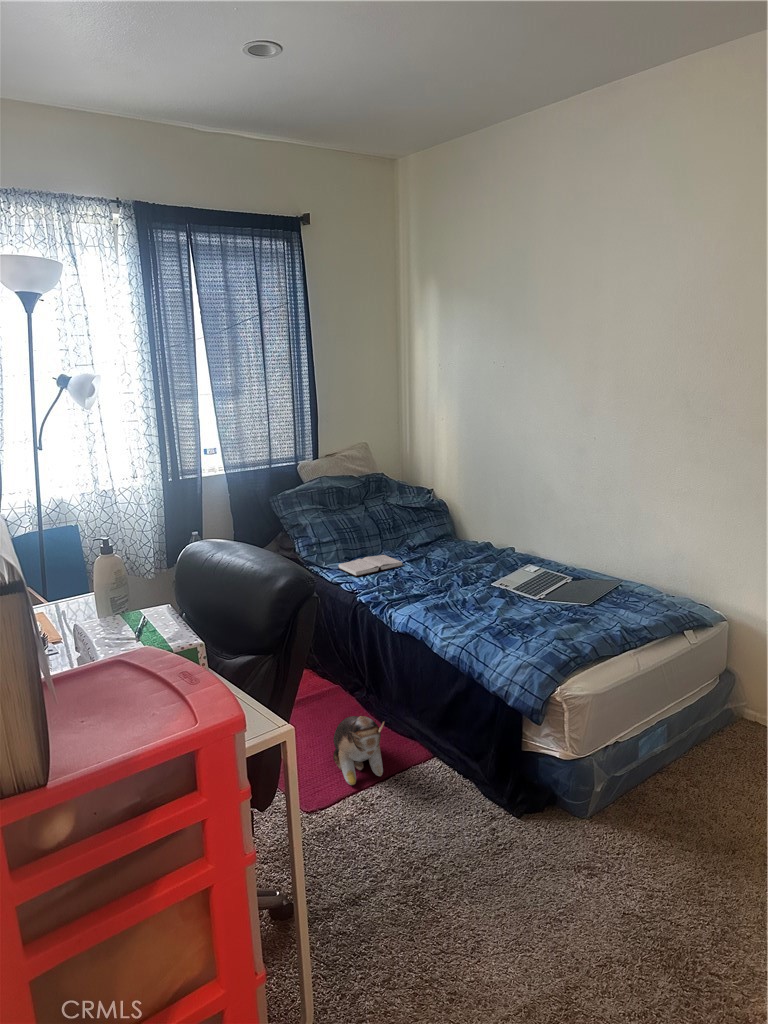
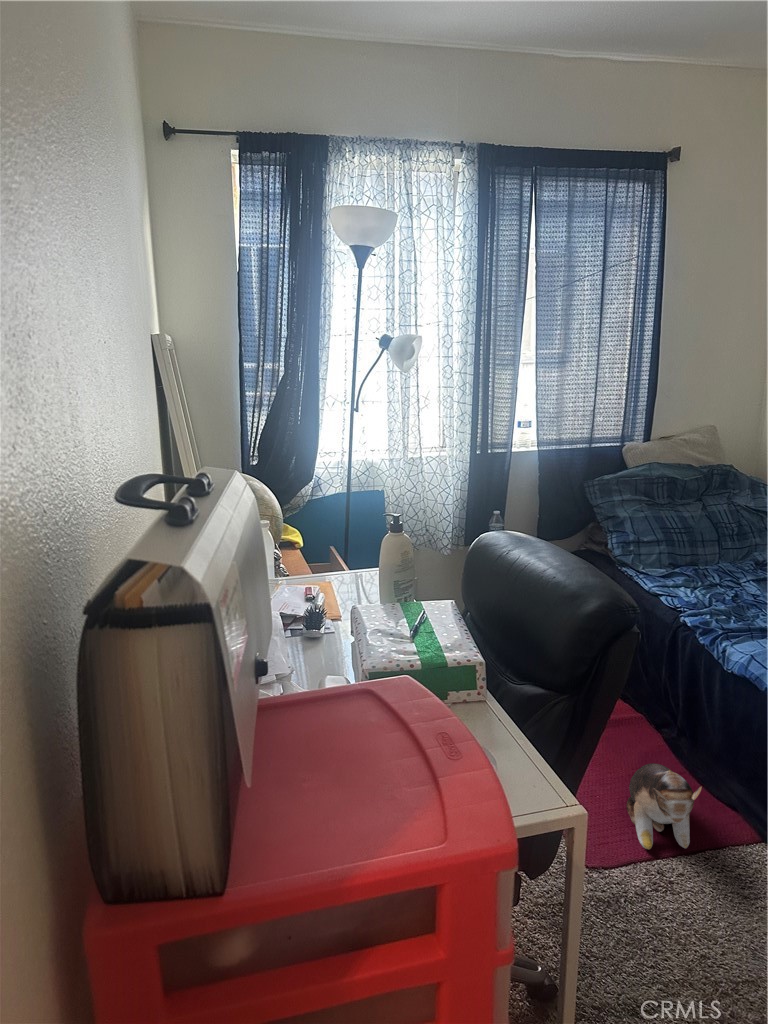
hardback book: present [338,555,403,577] -> none [658,566,745,589]

